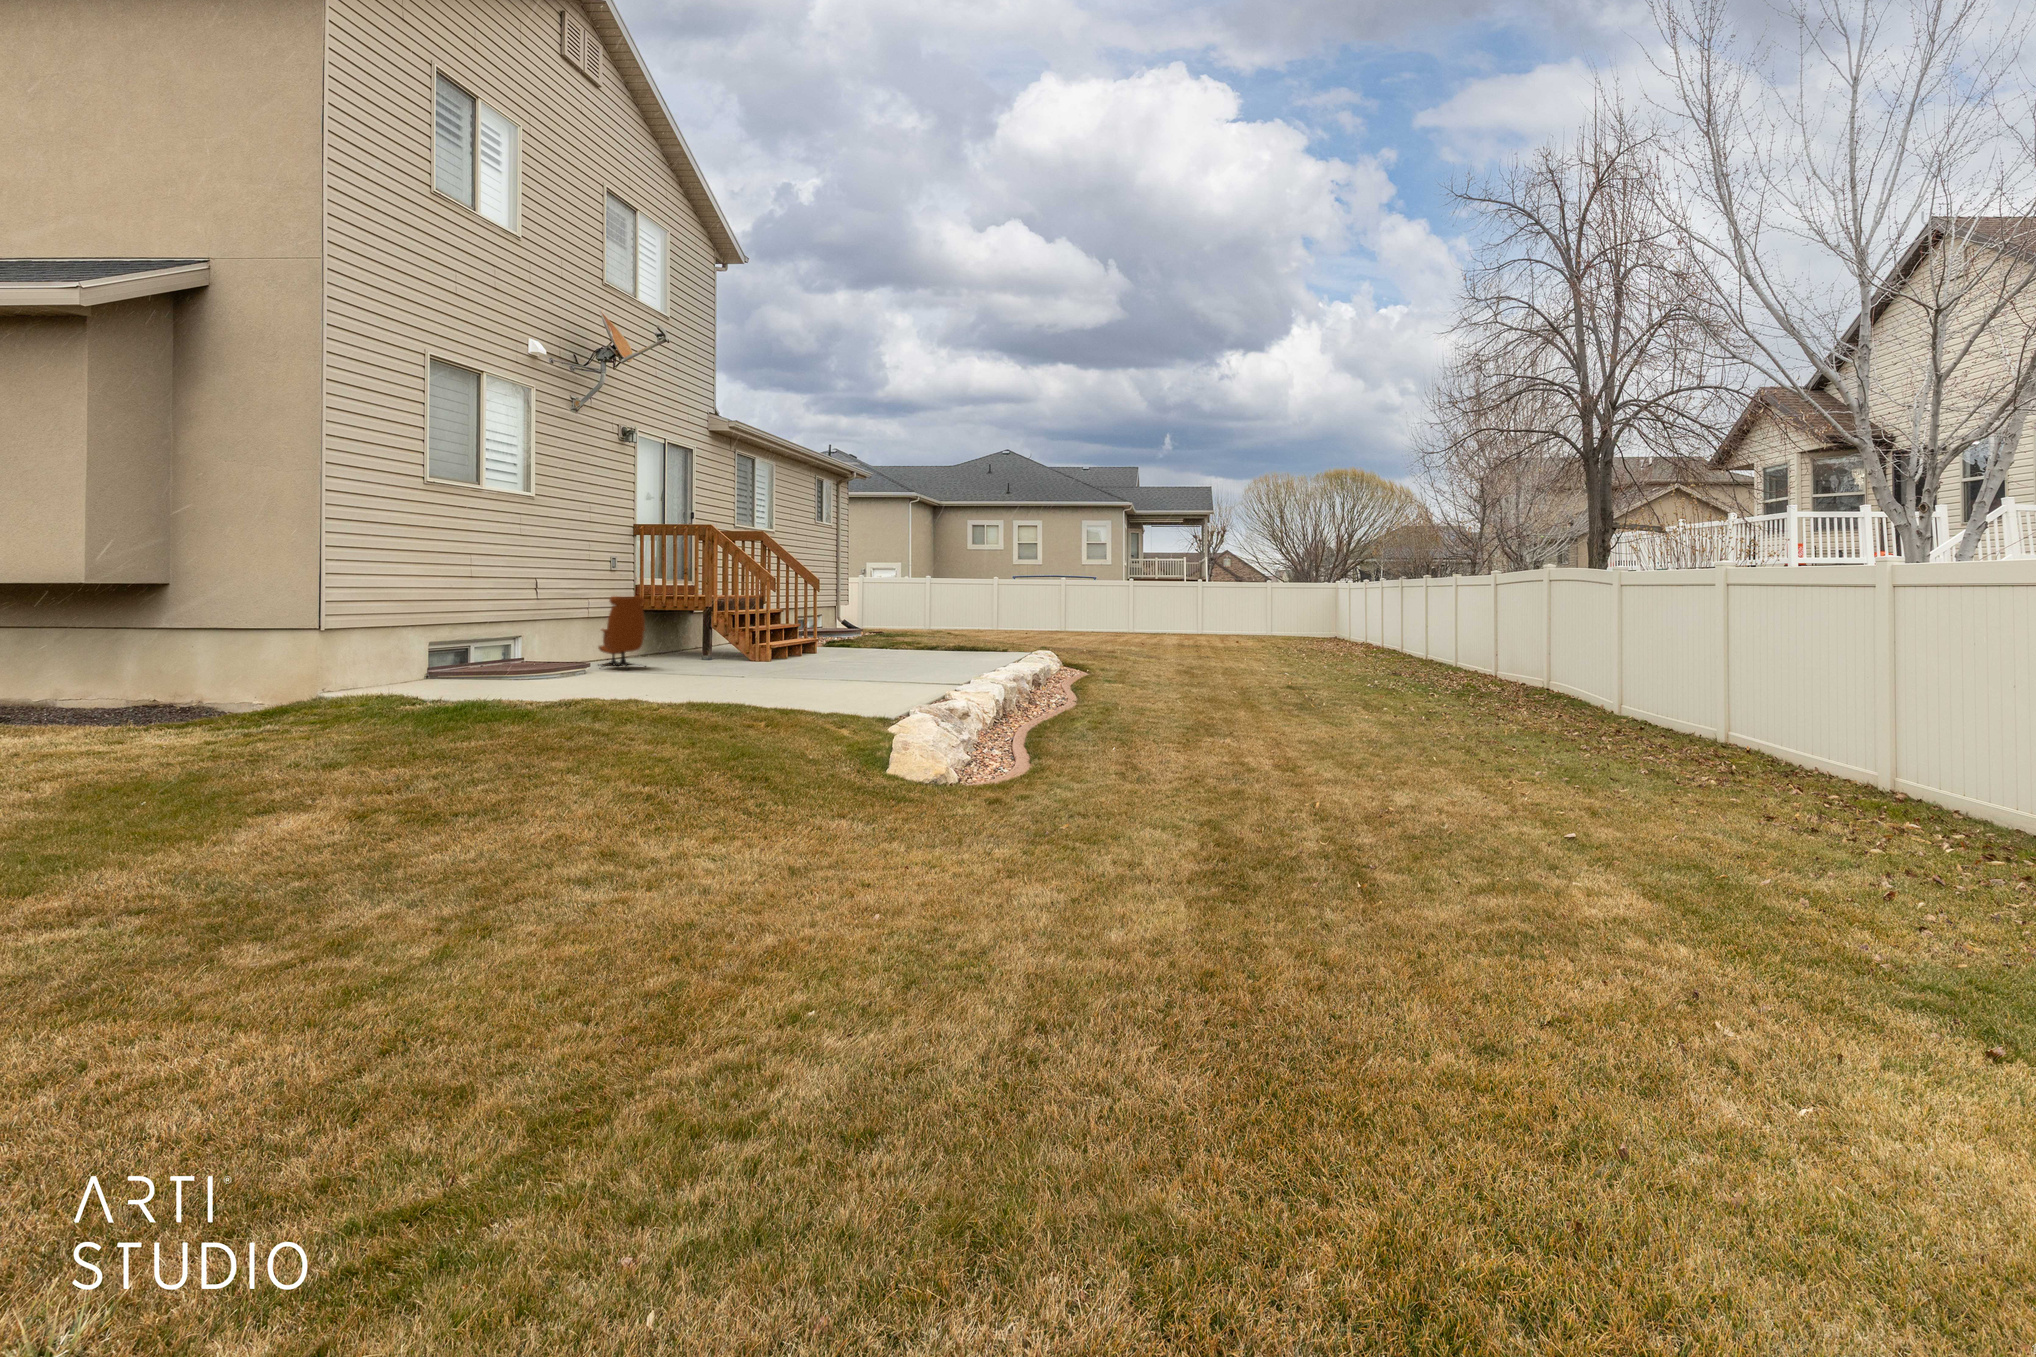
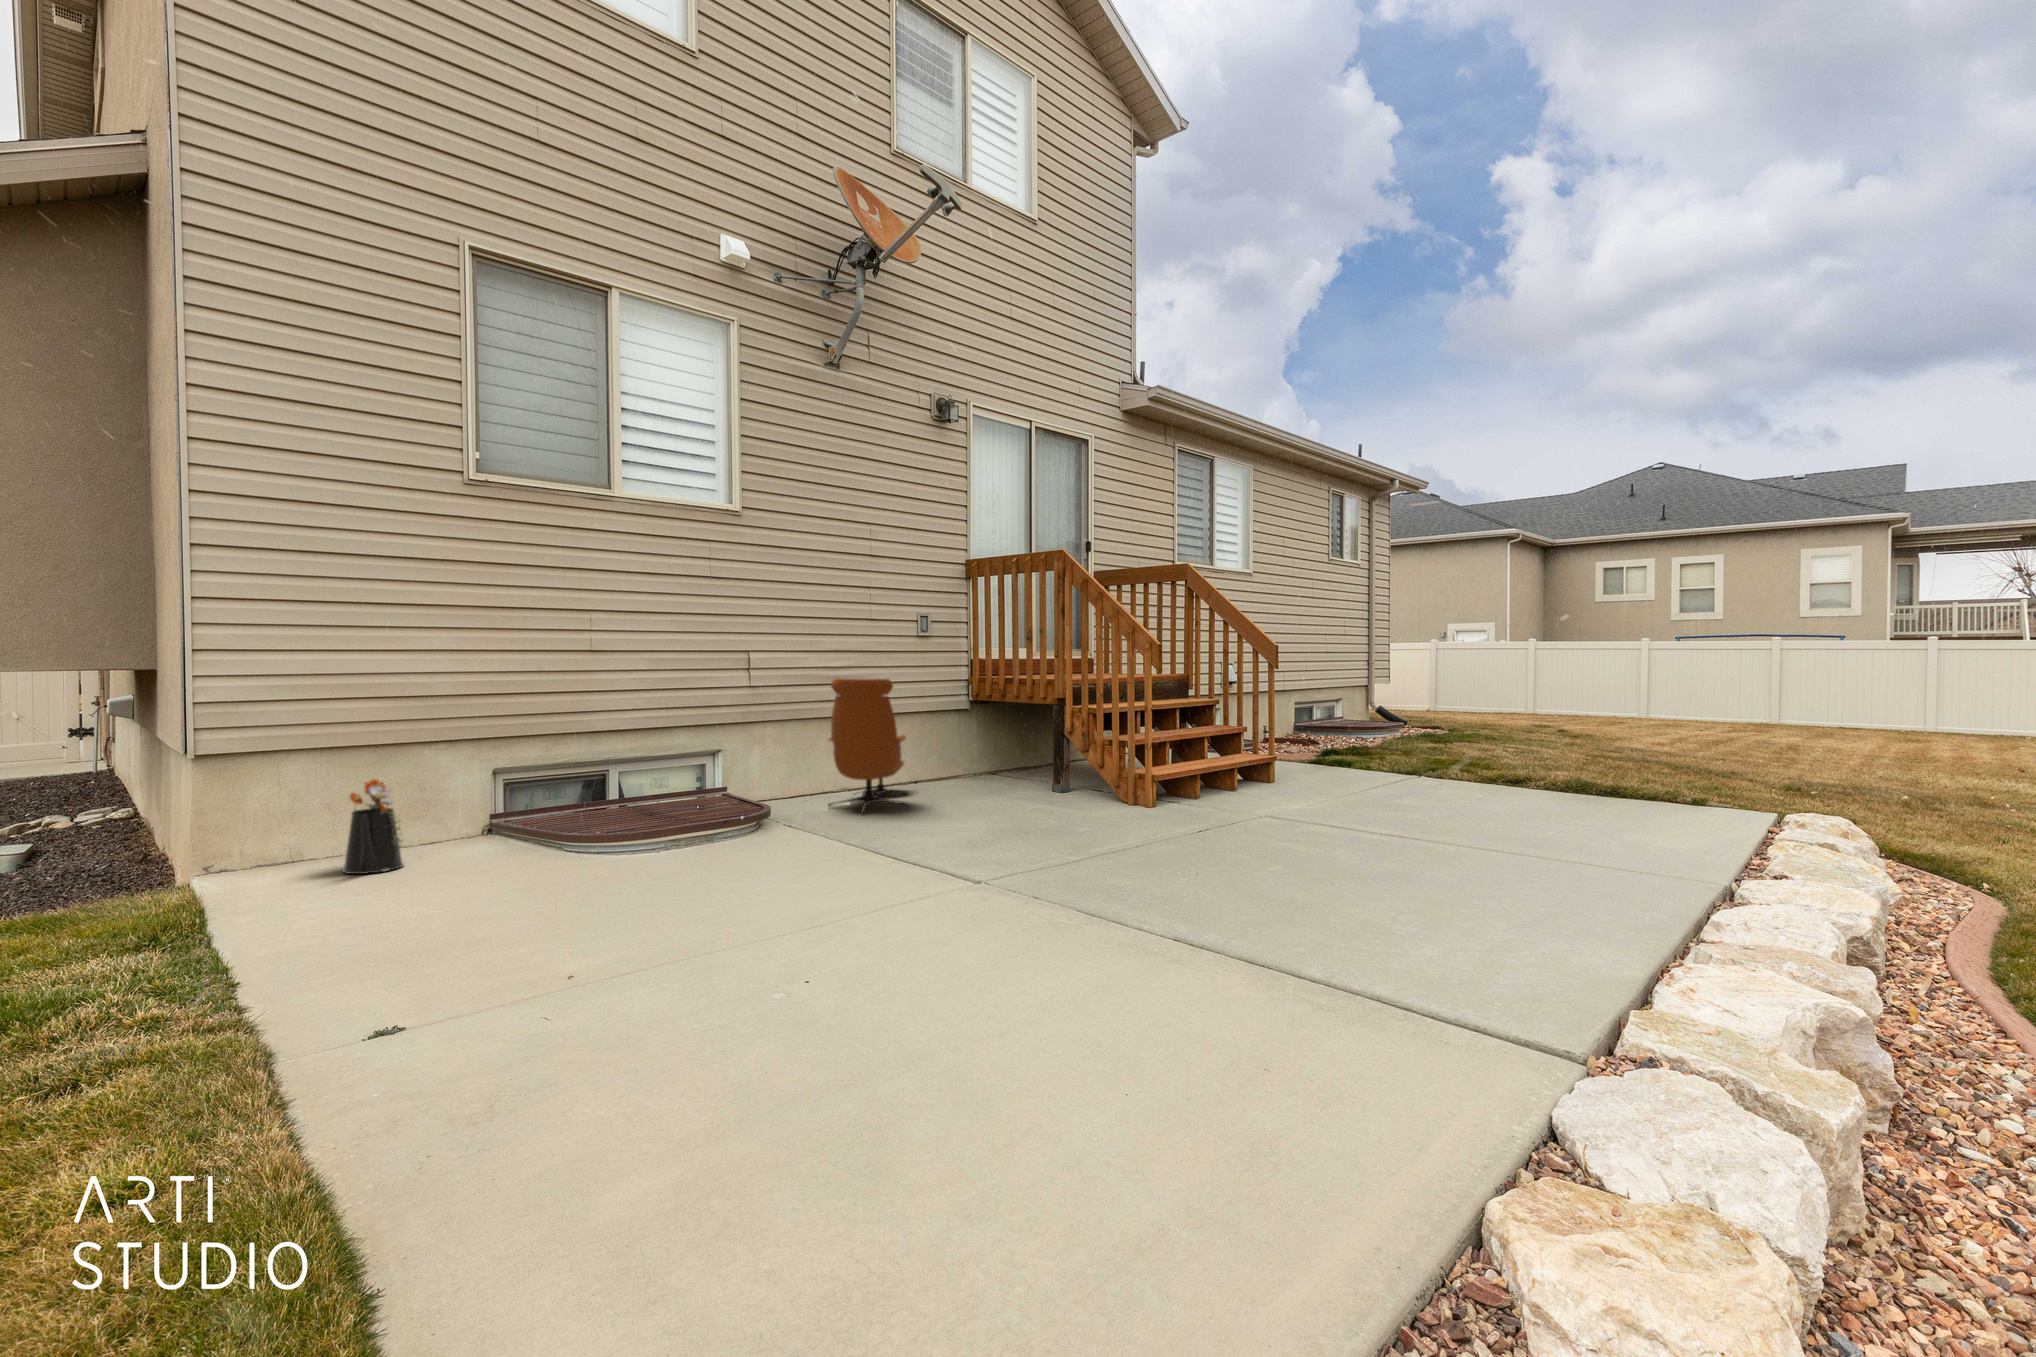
watering can: none [411,646,442,694] -> present [342,779,404,874]

